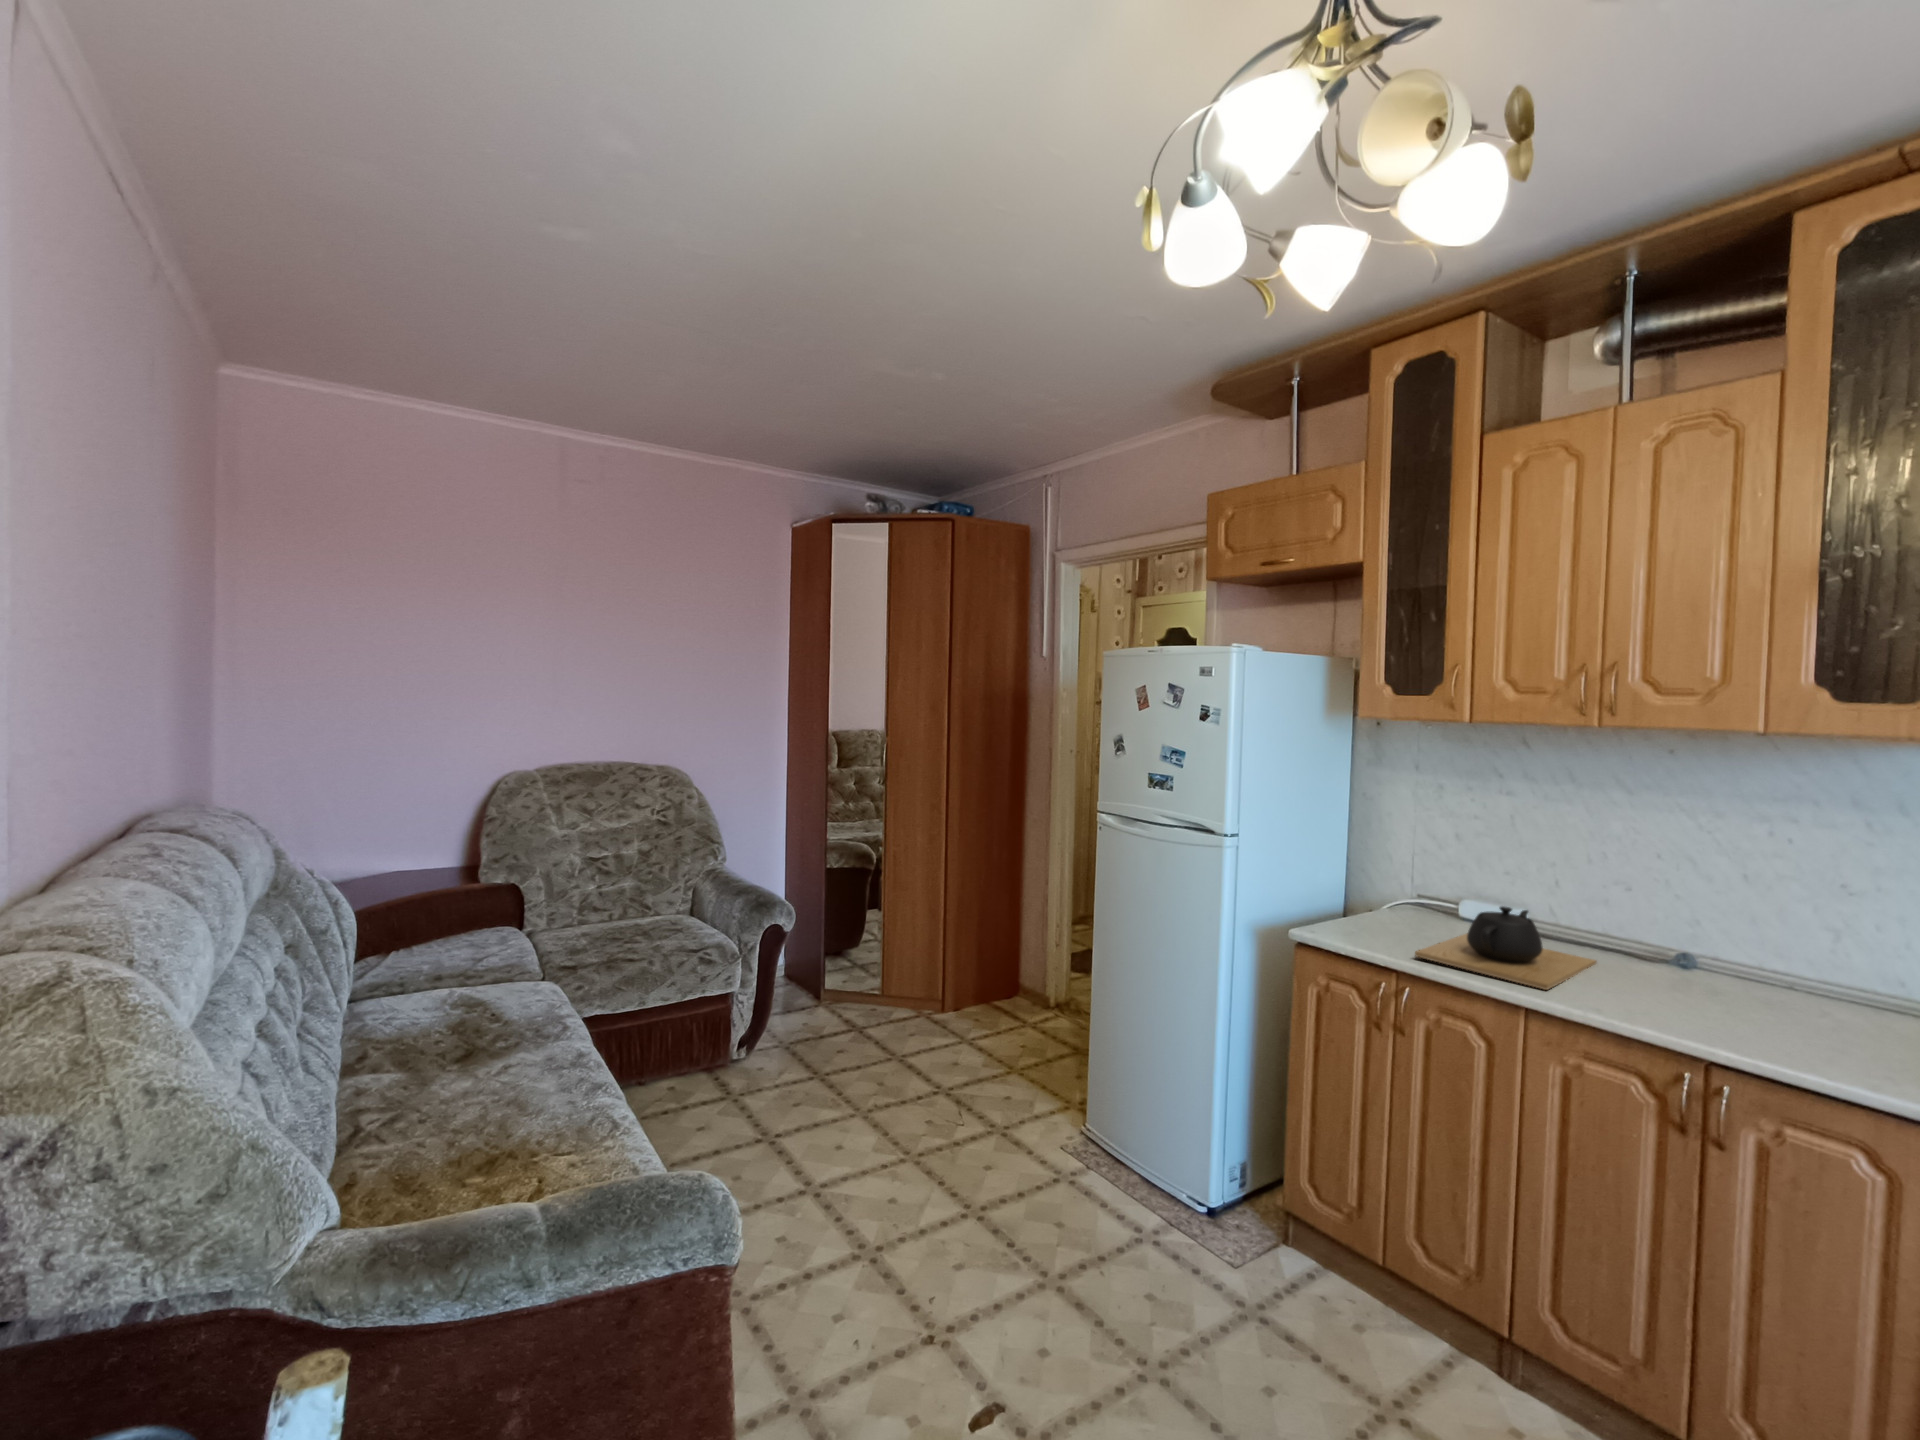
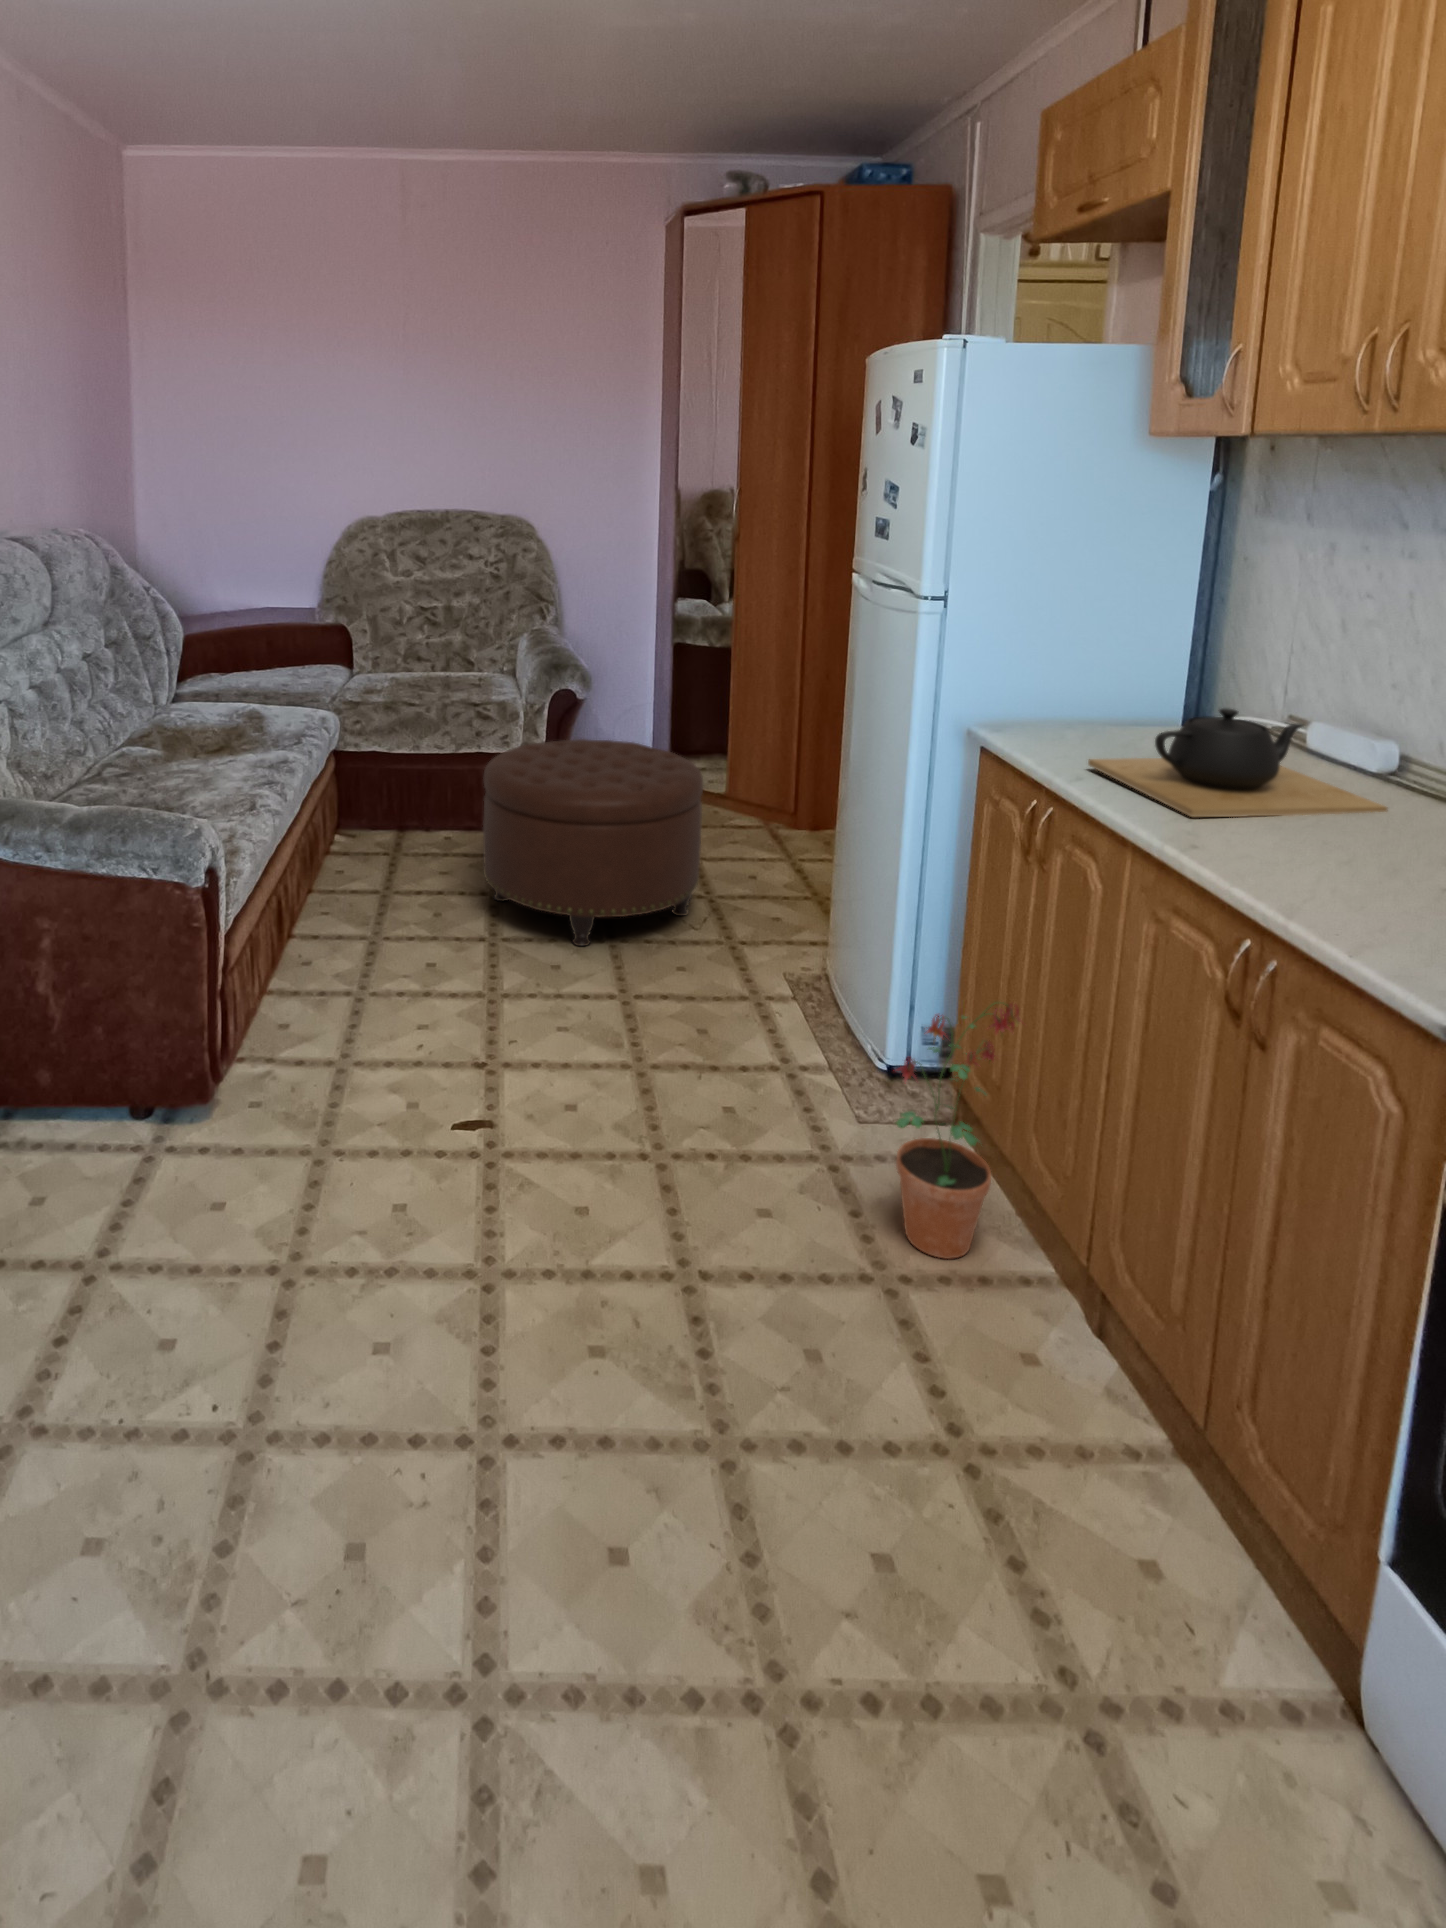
ottoman: none [765,966,963,1172] -> present [483,739,703,946]
potted plant: none [1337,1149,1428,1379] -> present [896,1003,1021,1259]

